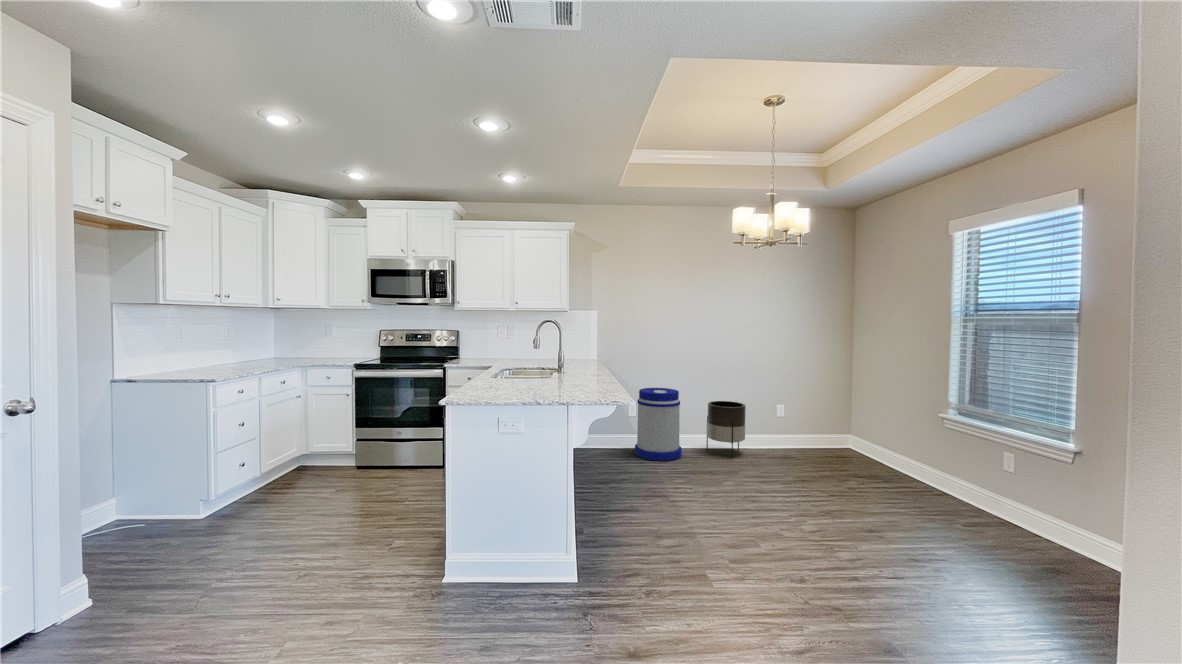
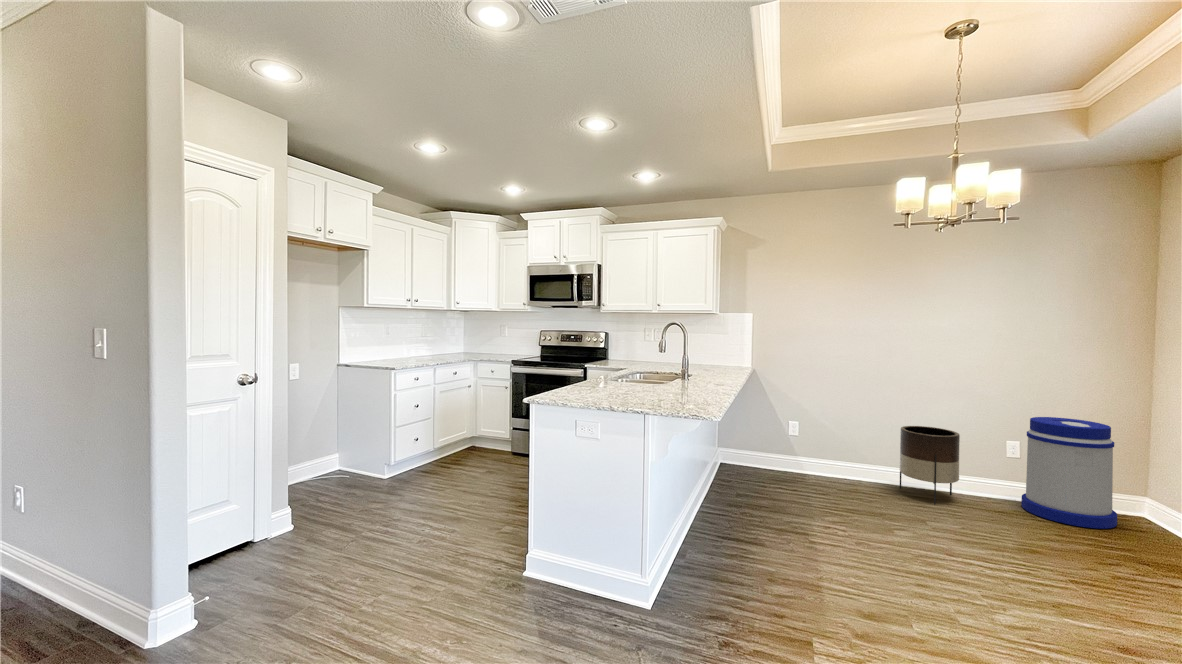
trash can: present [635,388,682,461] -> present [1022,417,1117,529]

